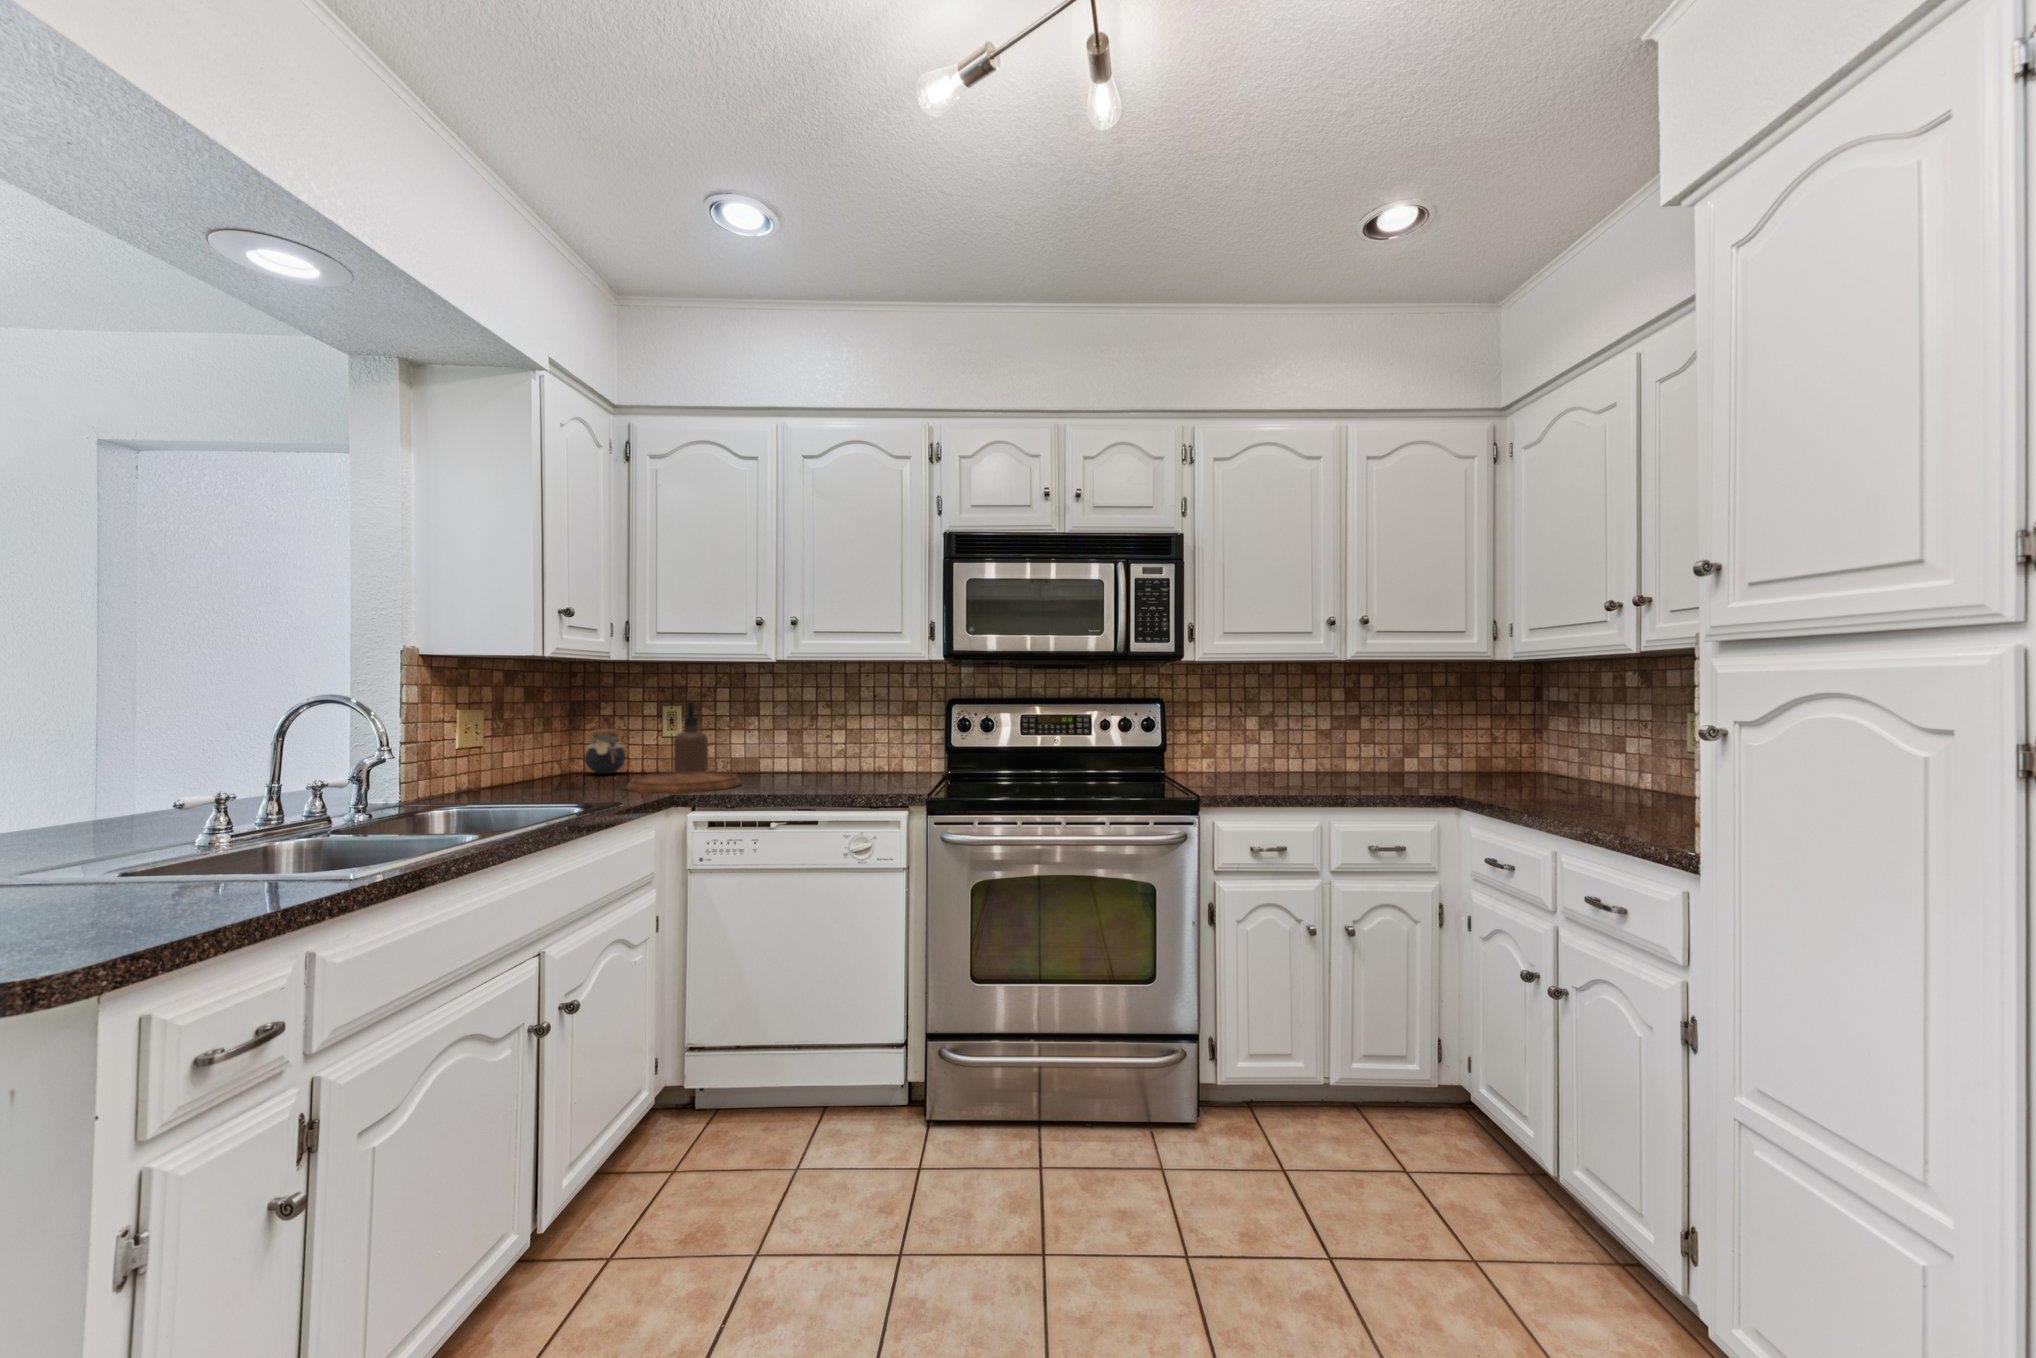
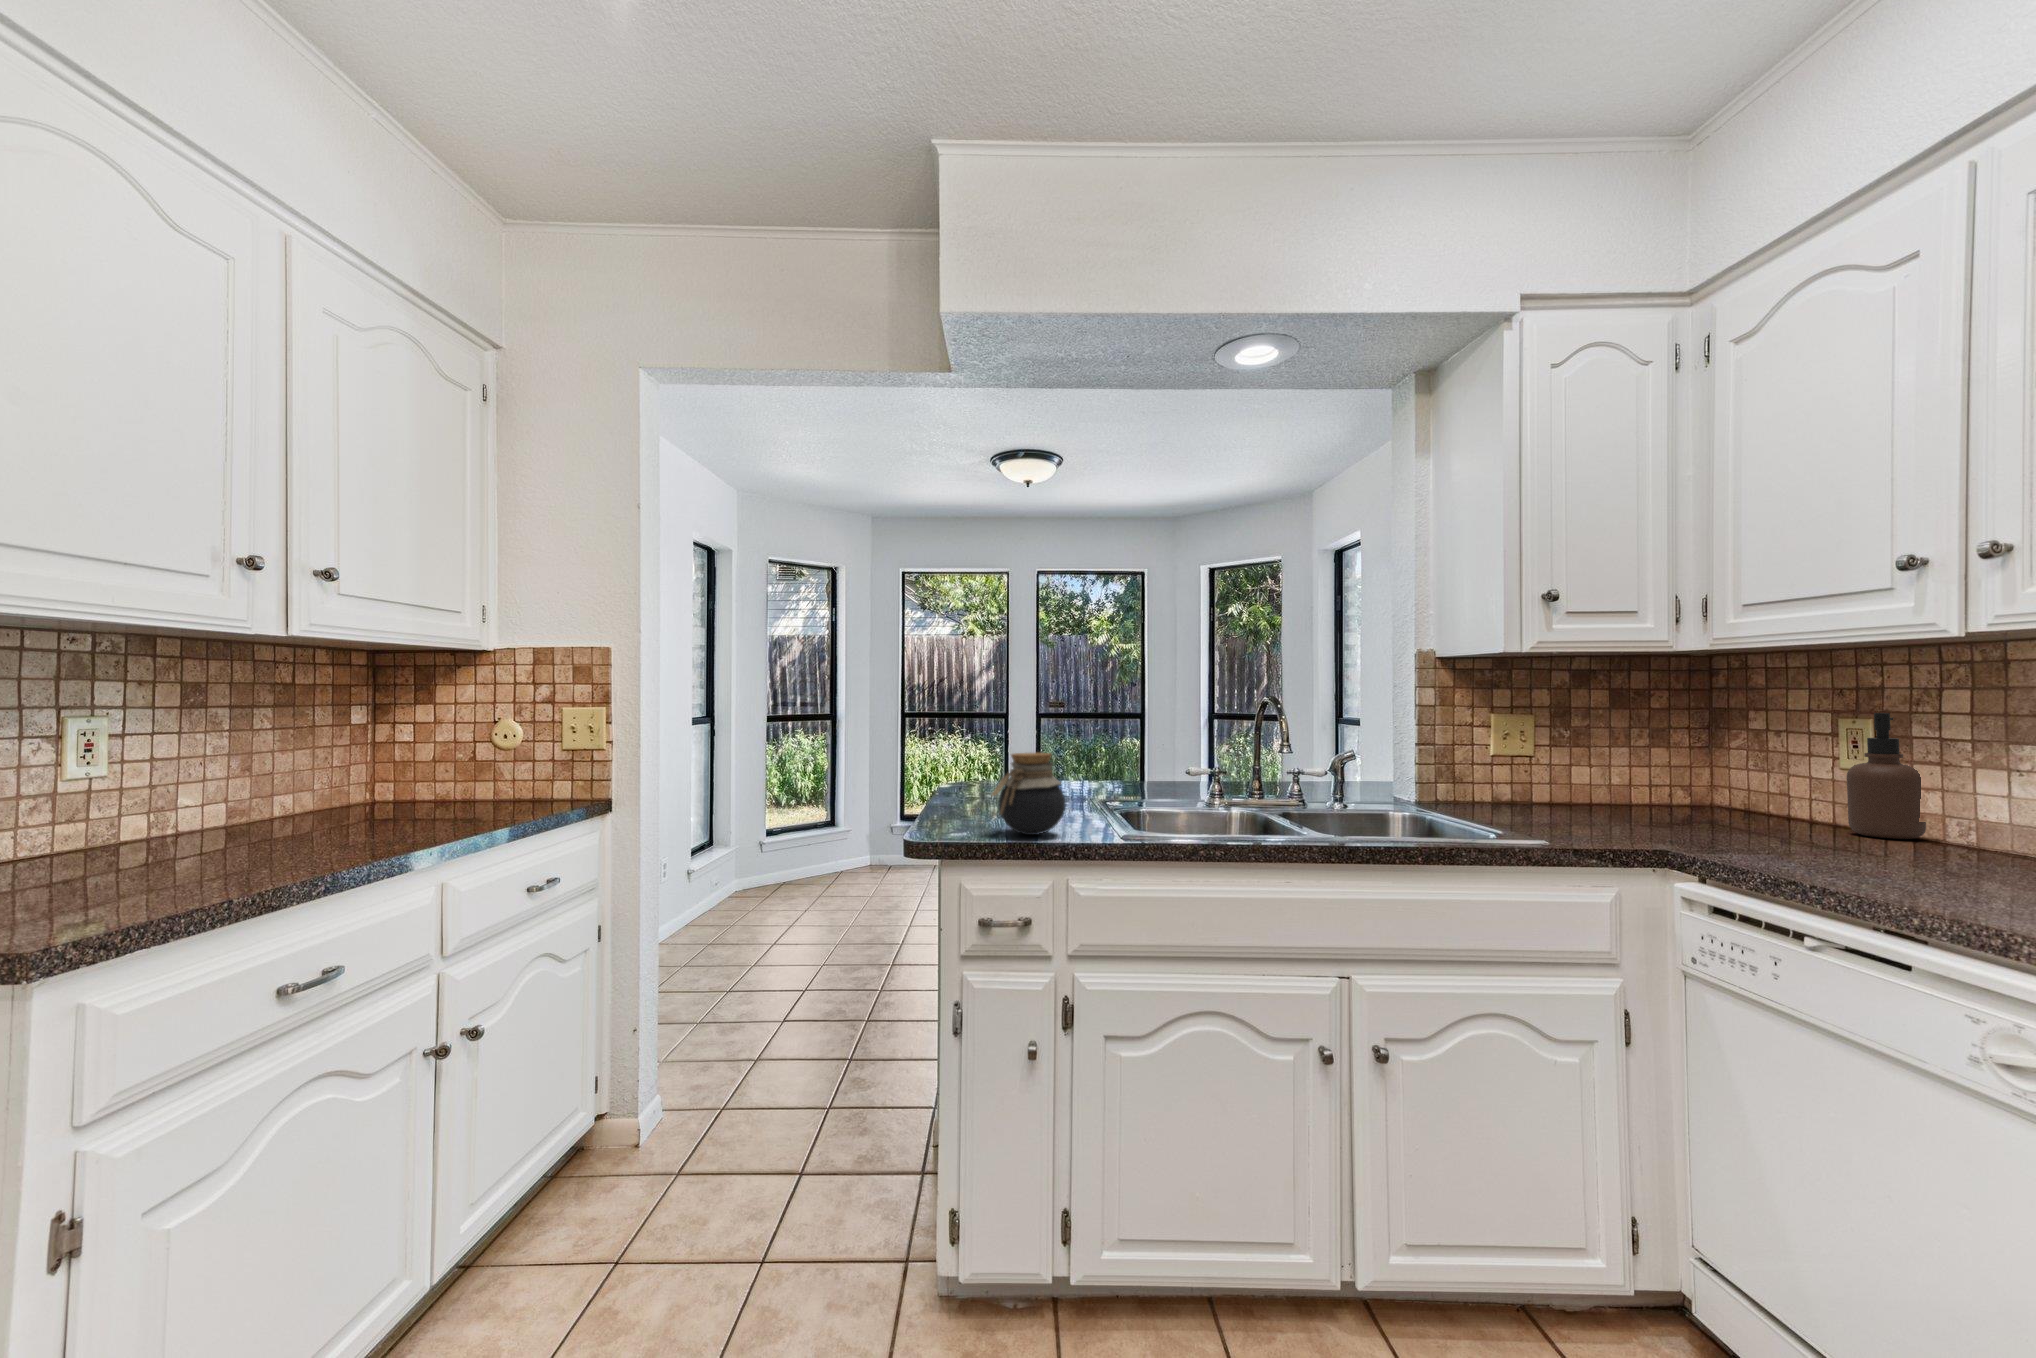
jar: present [585,730,625,774] -> present [992,753,1065,835]
cutting board: present [626,772,741,793] -> none [1680,820,1915,863]

